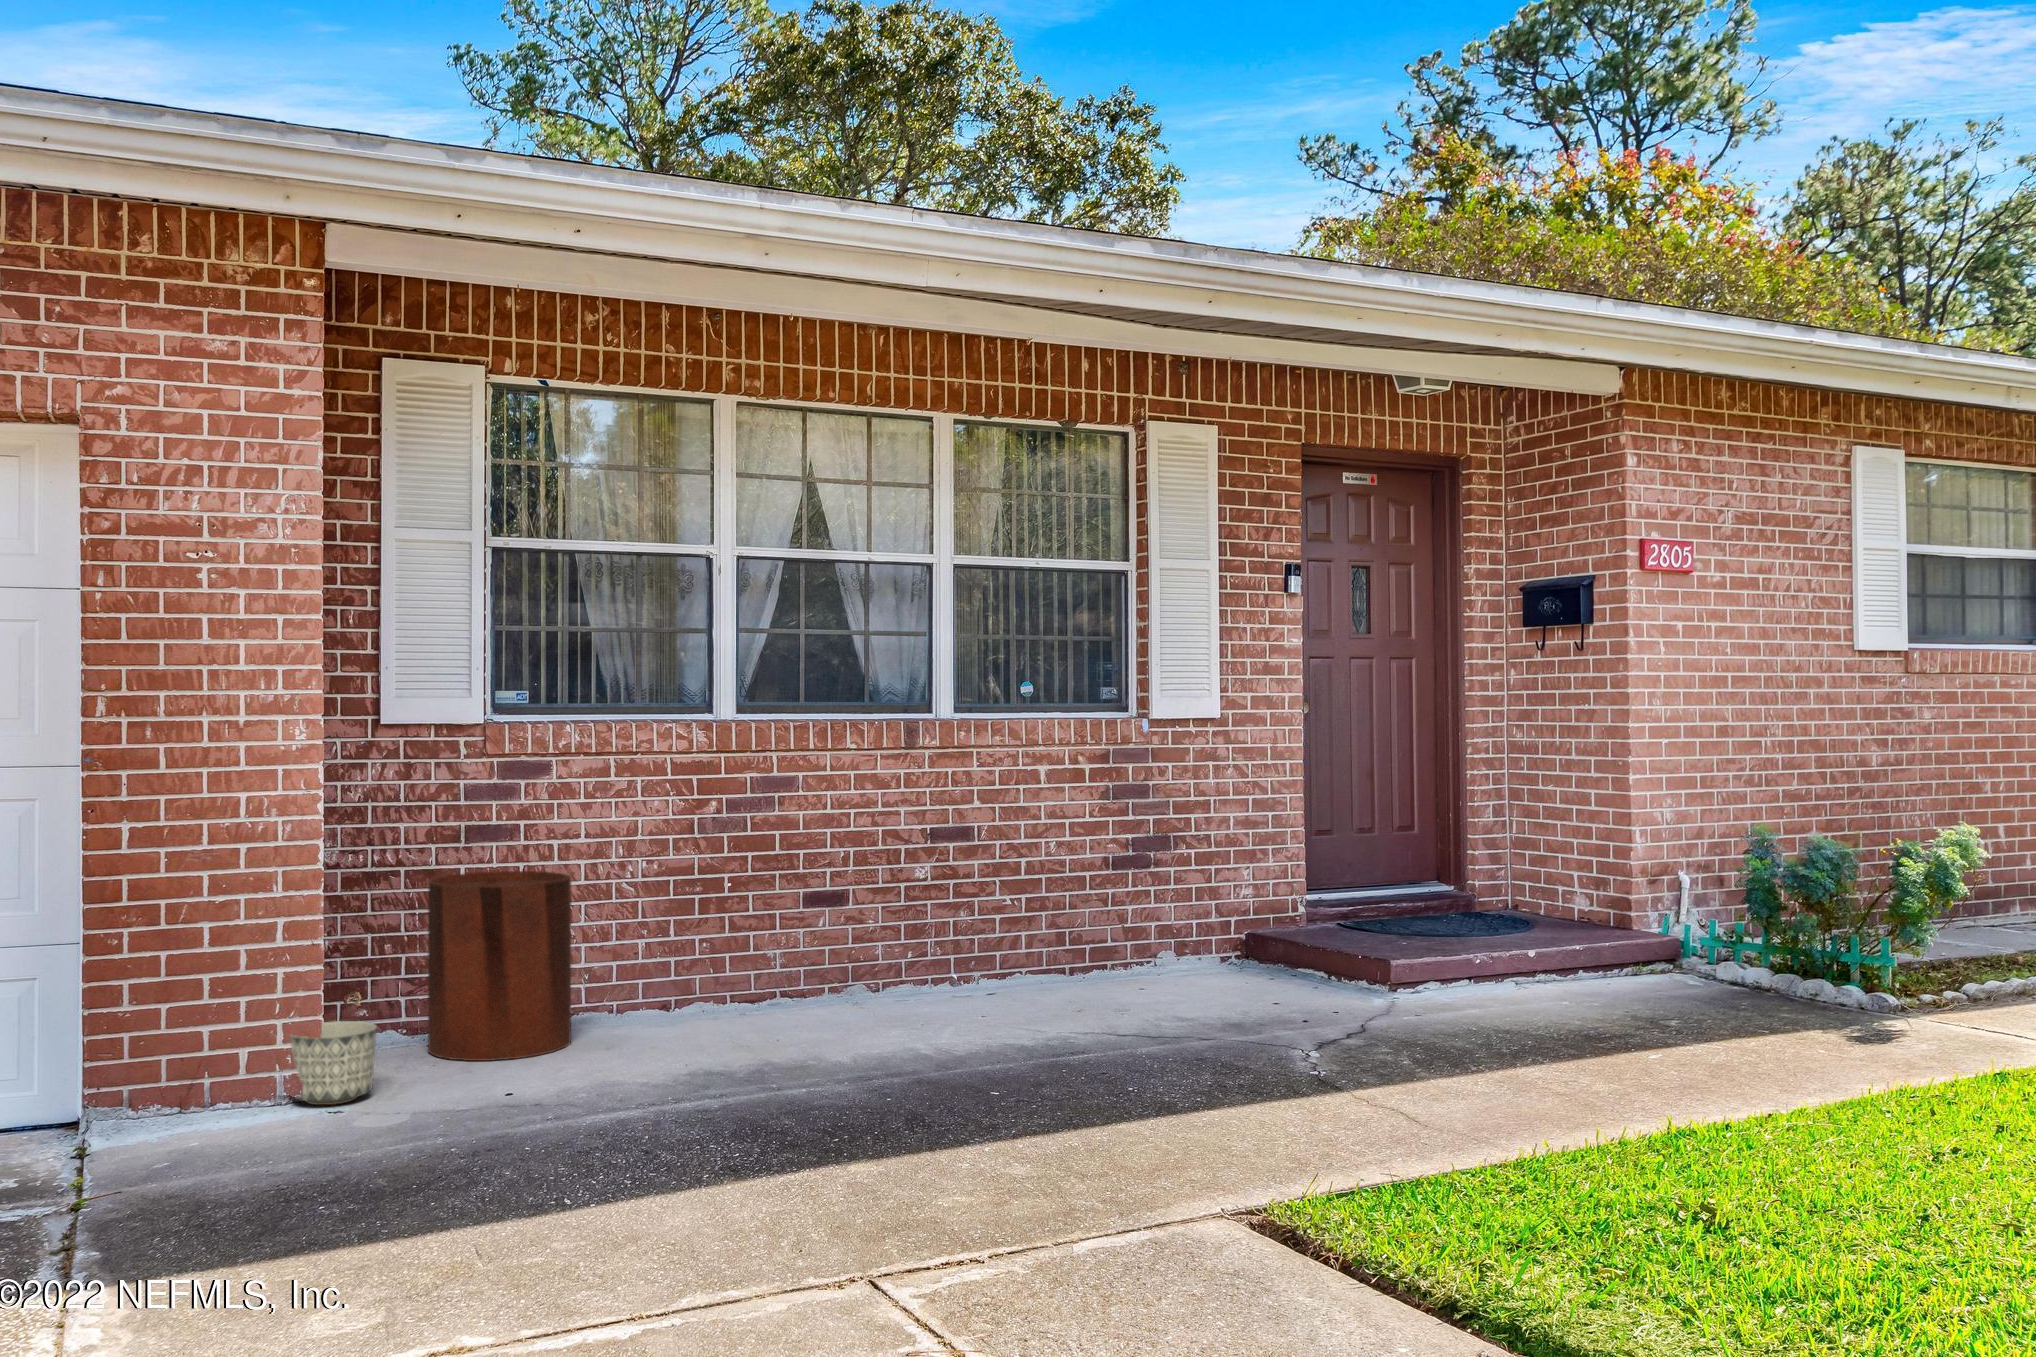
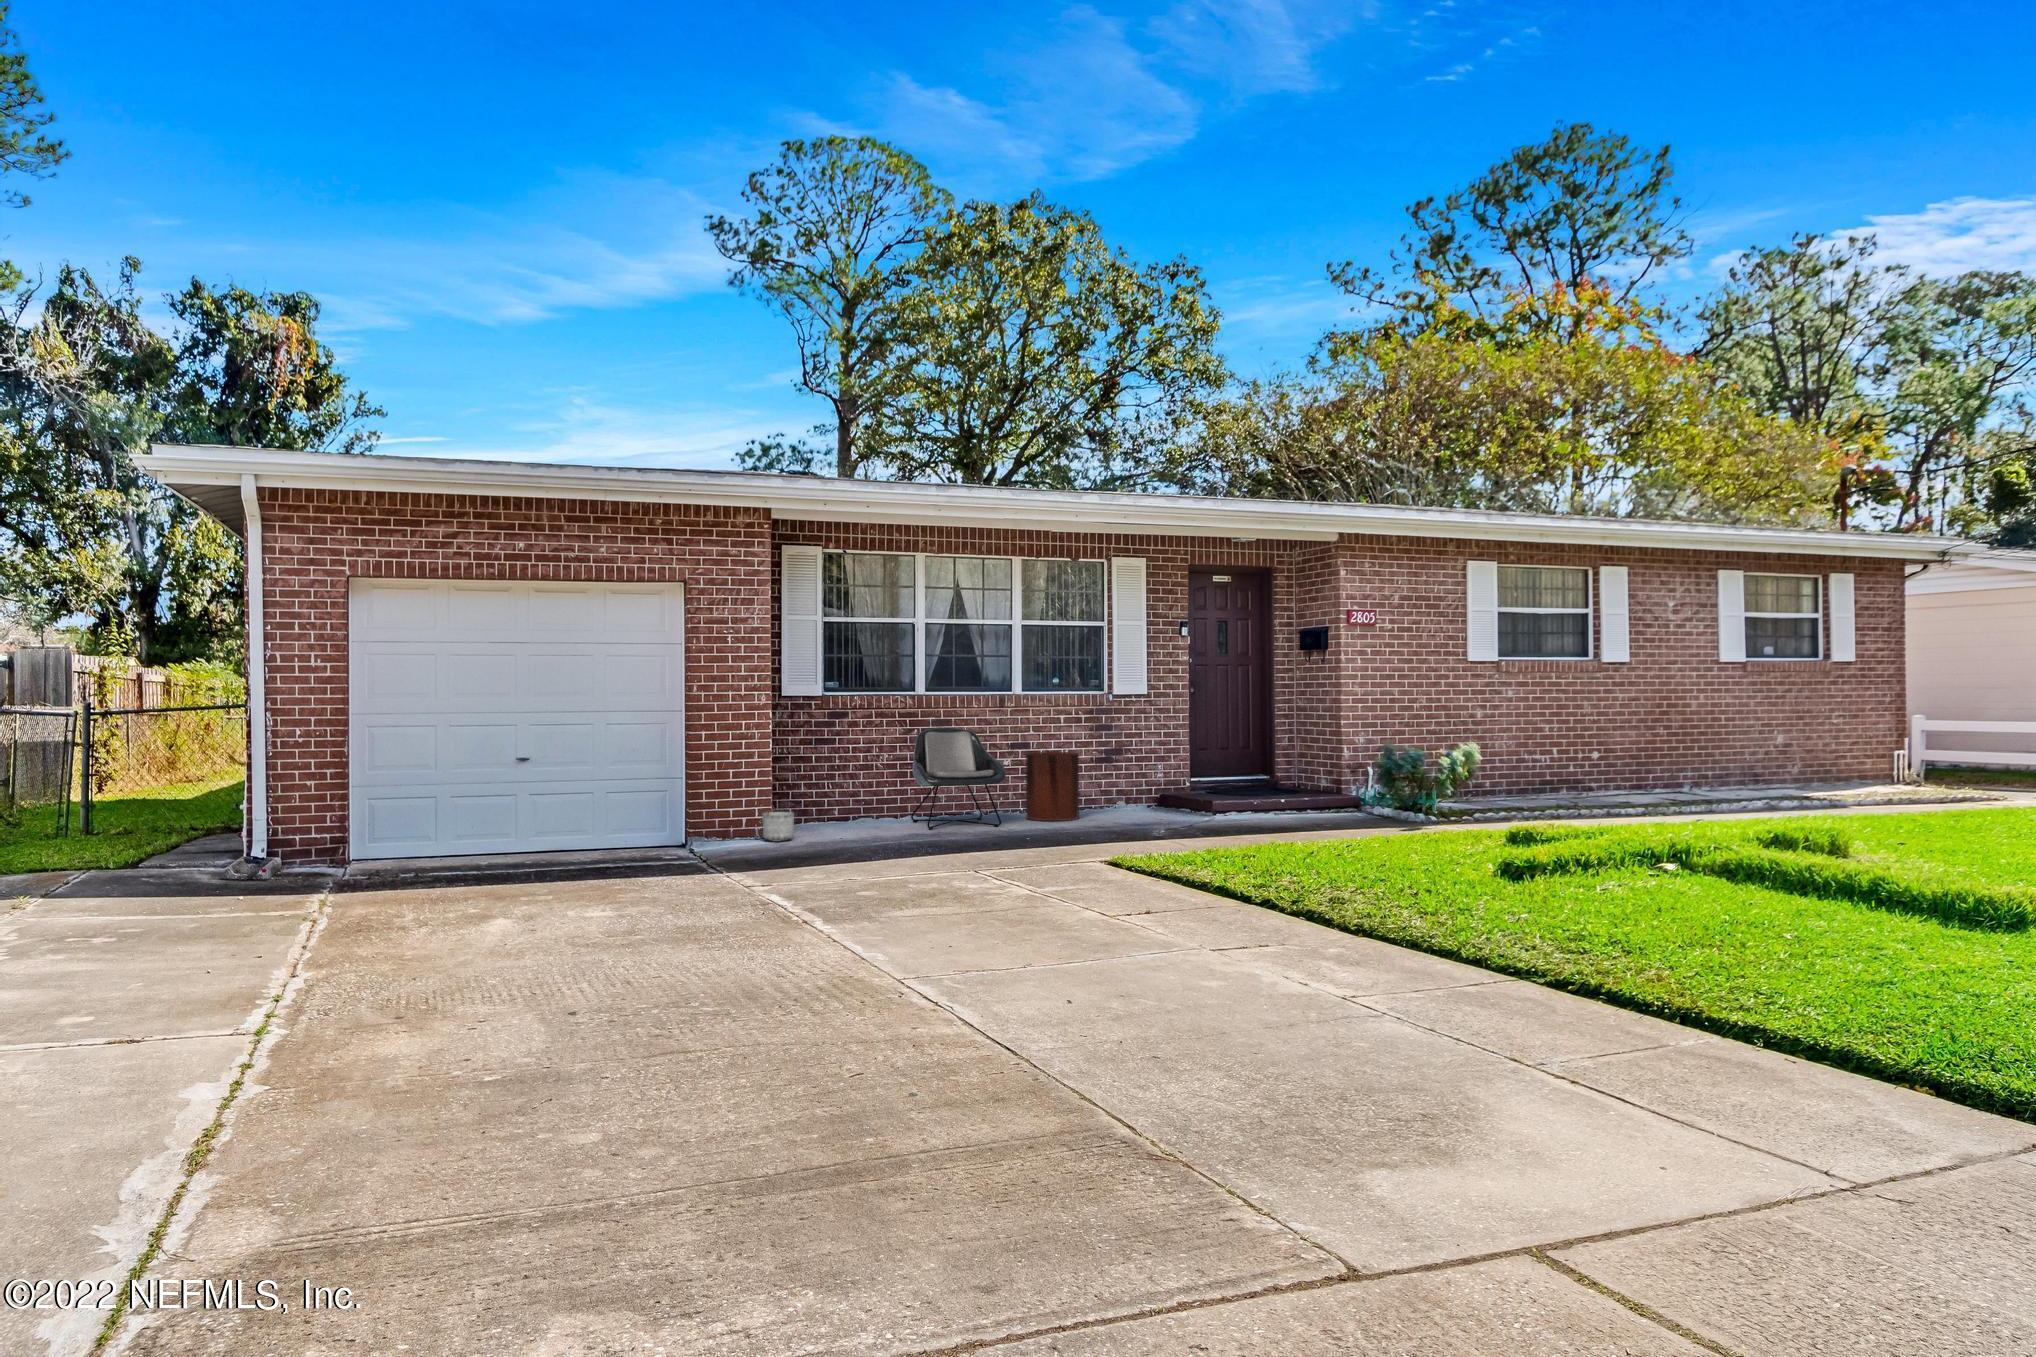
lounge chair: none [700,795,921,1047] -> present [911,727,1006,830]
trash can: present [428,871,571,1061] -> present [1026,752,1079,821]

